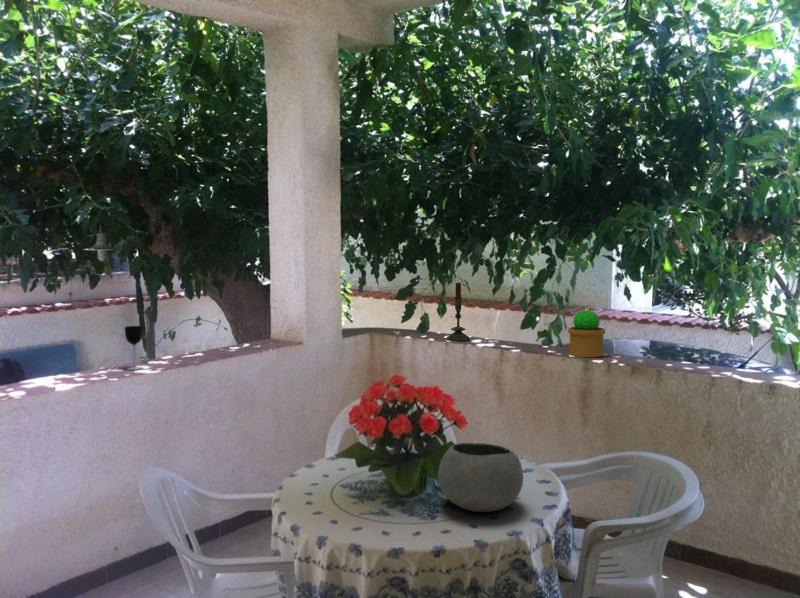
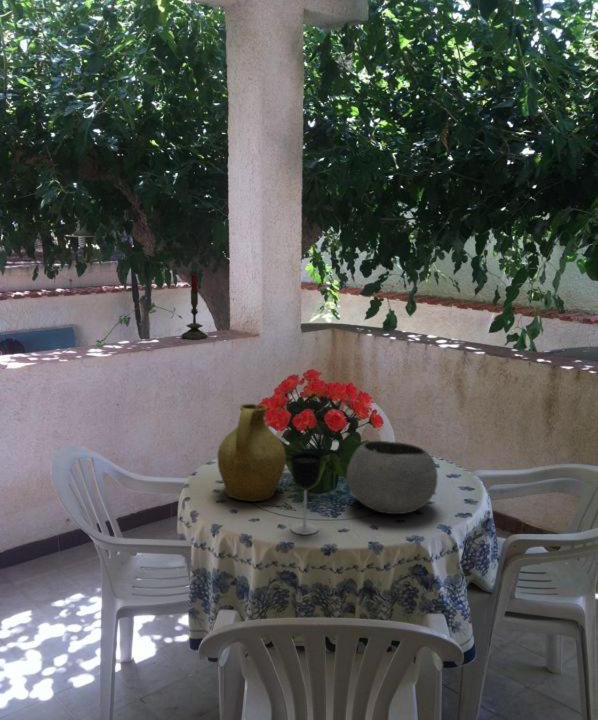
candle: present [447,282,470,341] -> present [182,274,207,339]
potted cactus: present [568,308,605,357] -> none [536,309,577,362]
wine glass: present [125,326,143,370] -> present [291,453,321,534]
pitcher: none [310,414,376,511] -> present [217,404,286,502]

